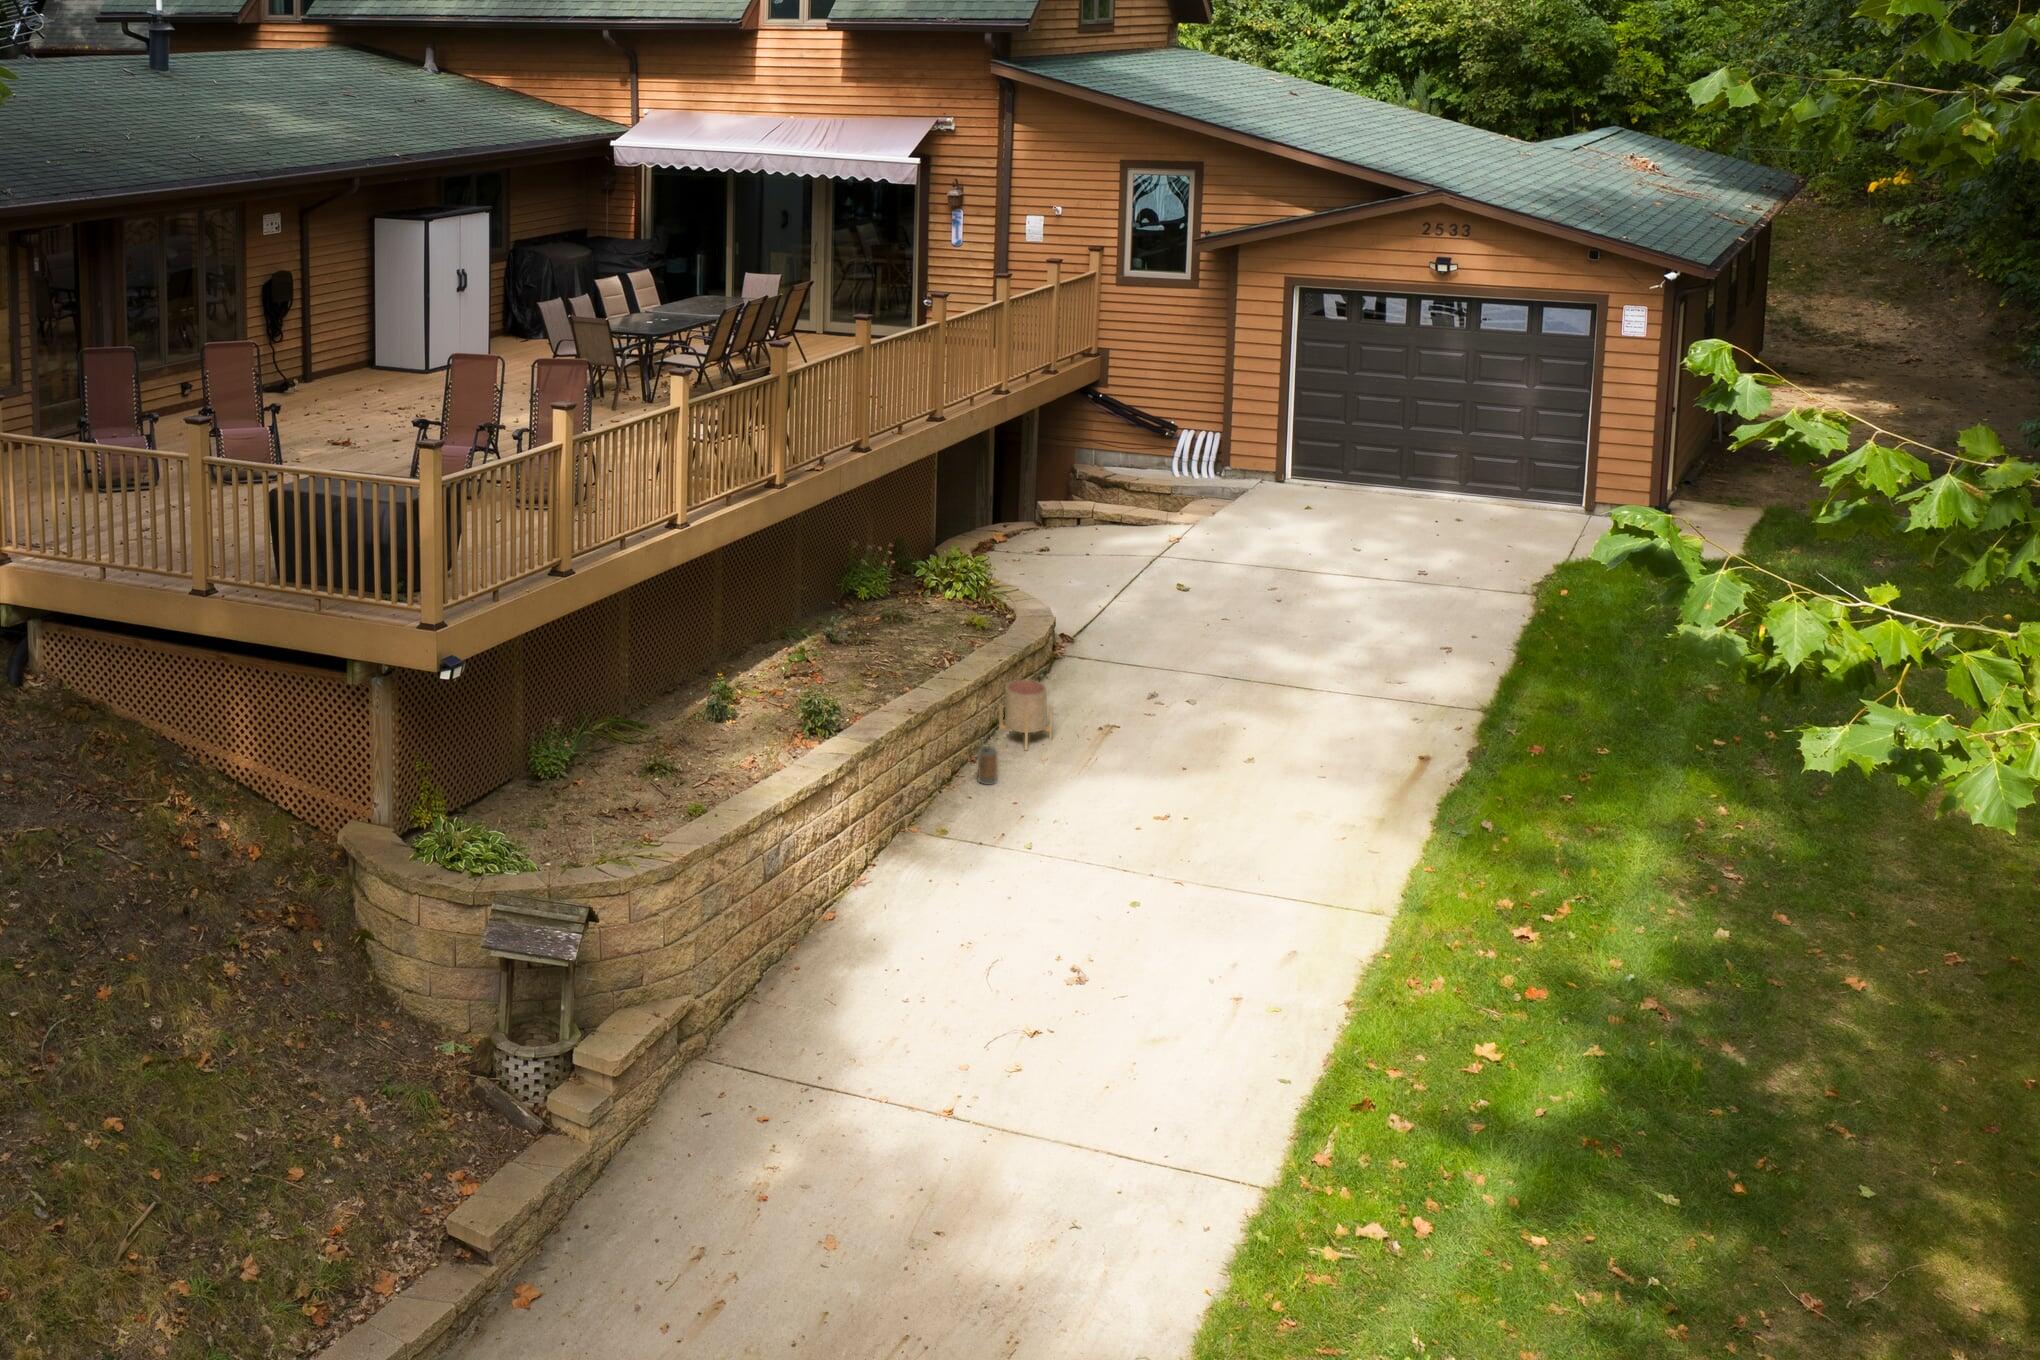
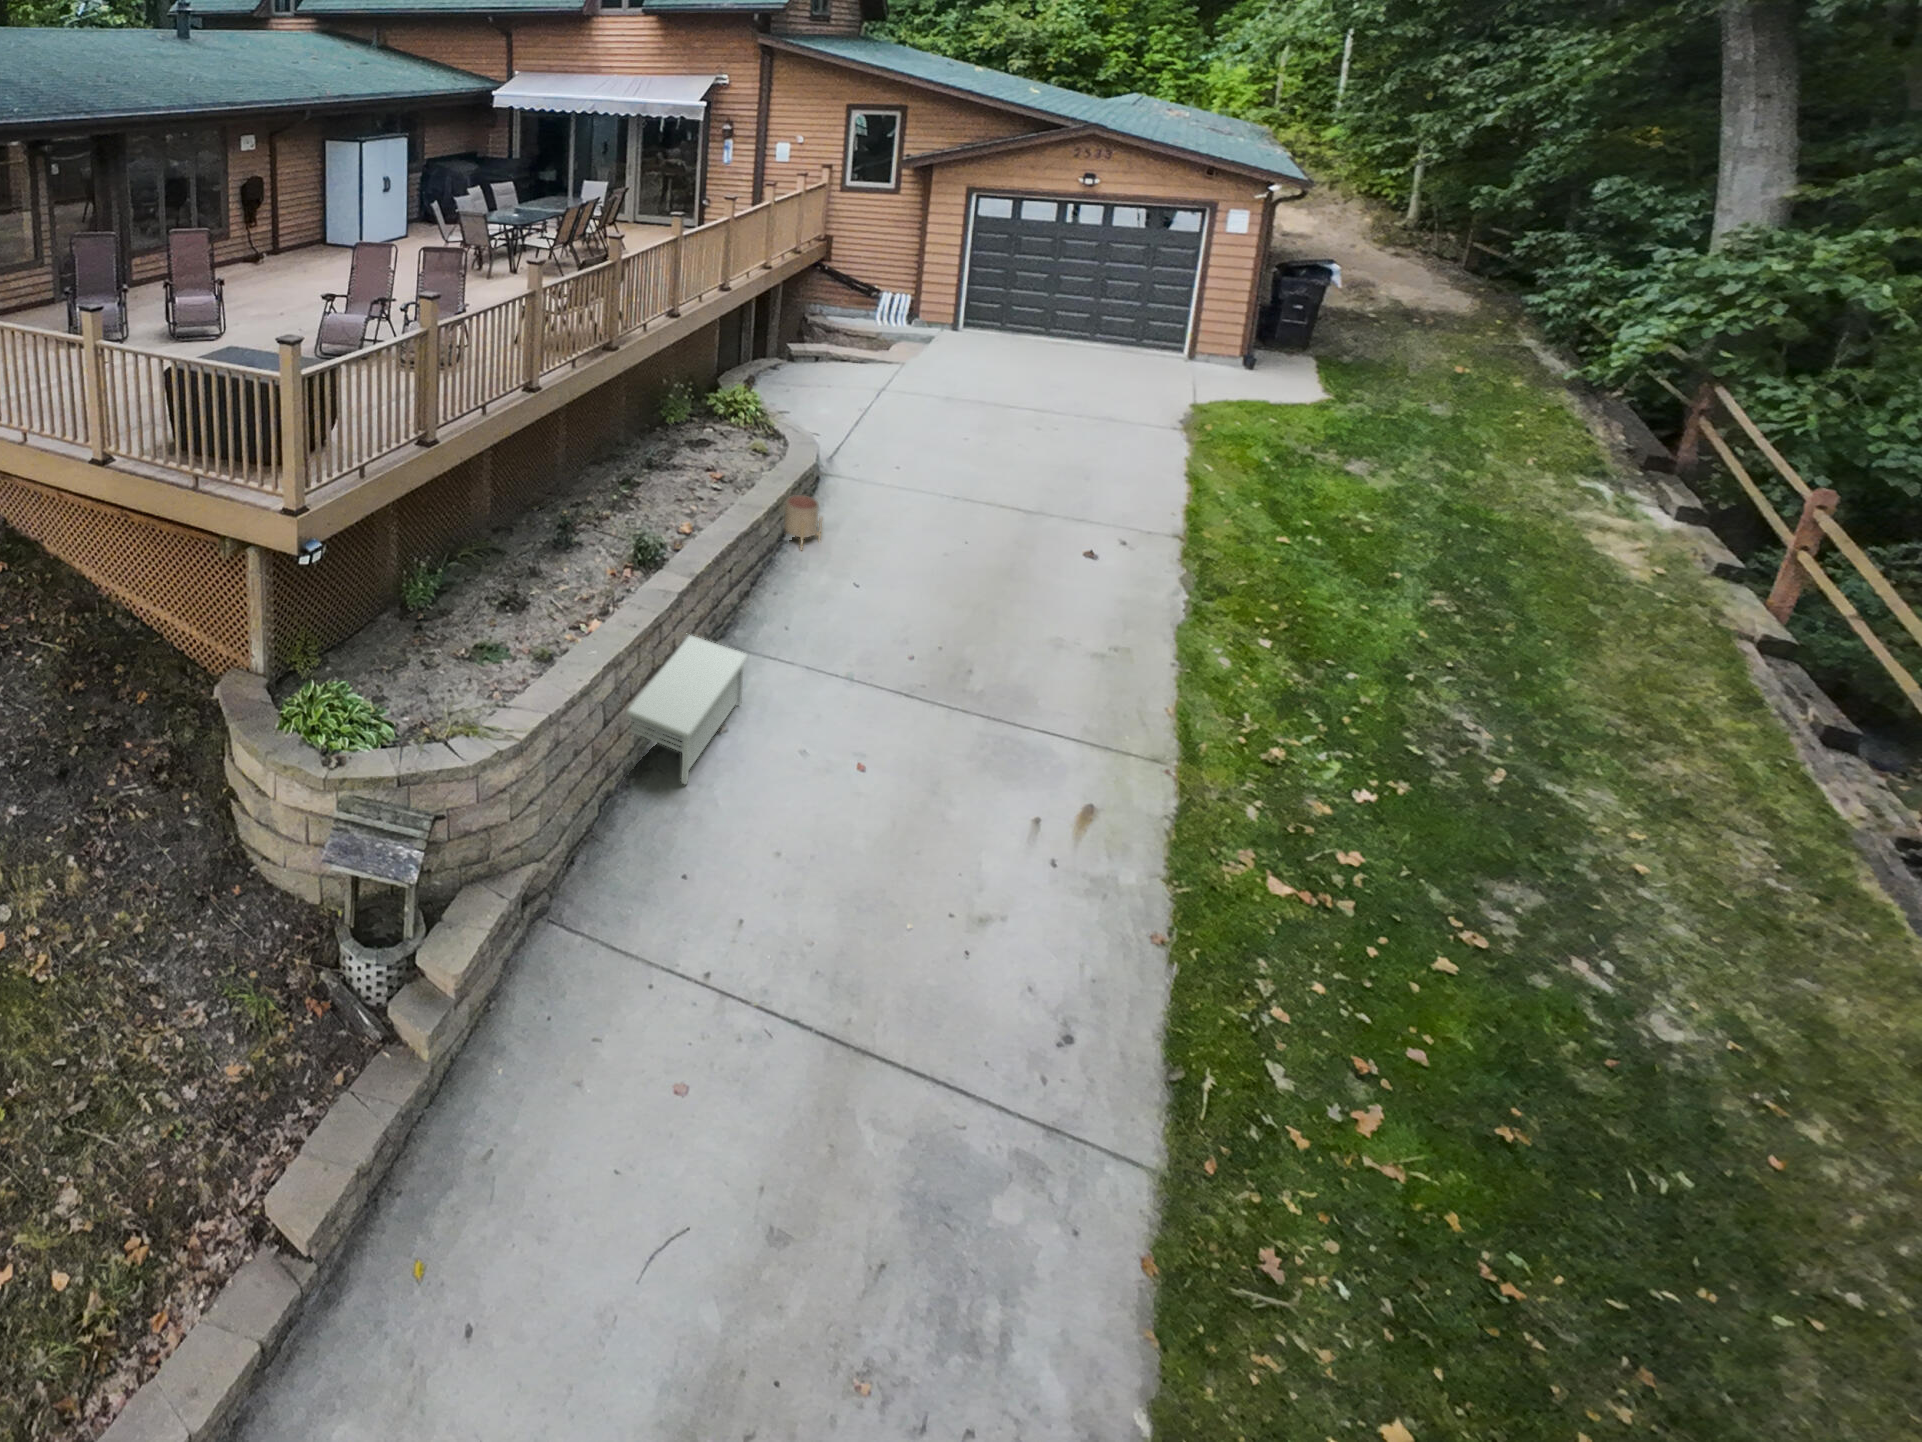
watering can: present [978,740,997,785] -> none [766,544,783,582]
storage bench: none [778,825,939,987] -> present [627,633,748,784]

